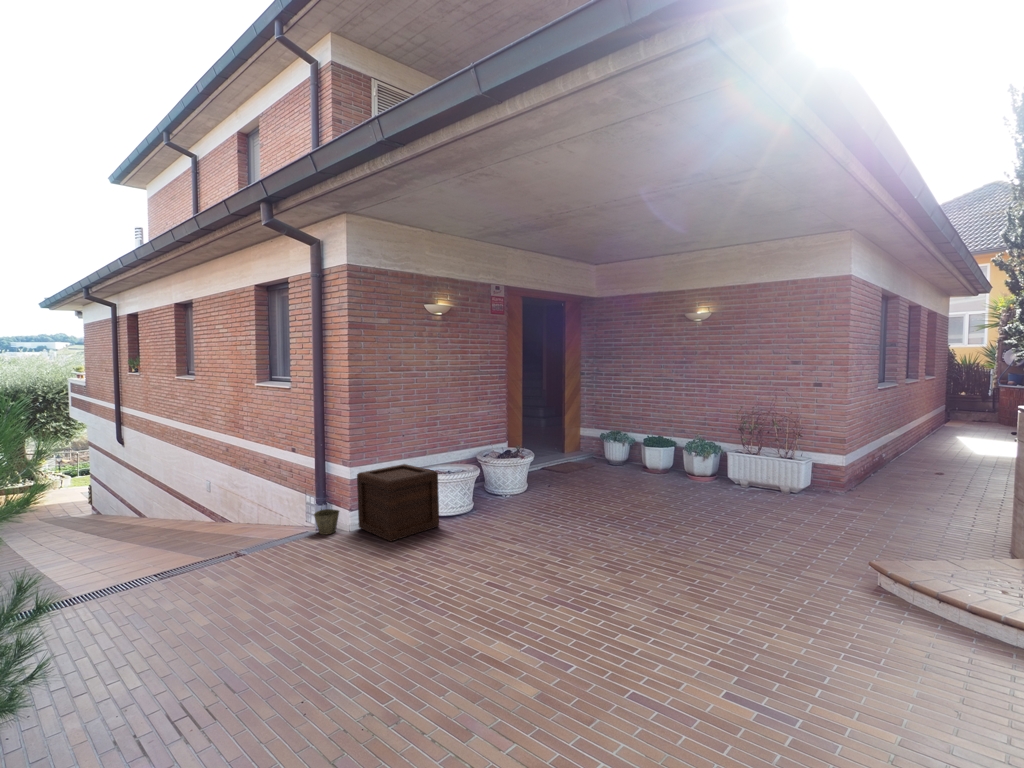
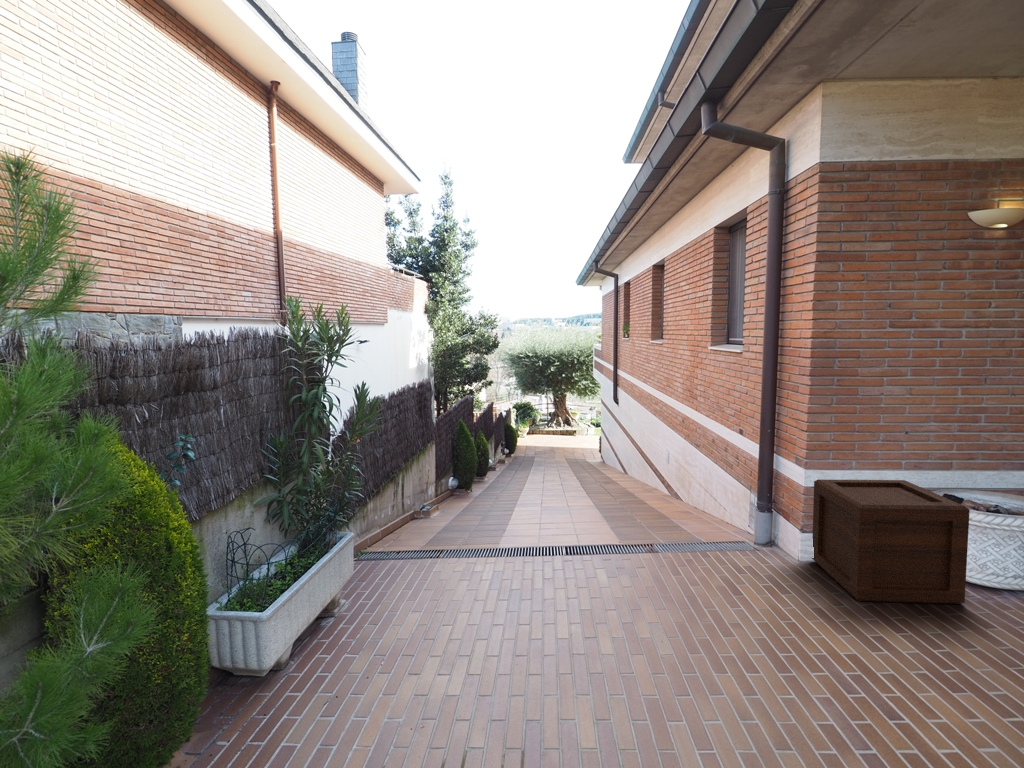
bucket: present [314,509,339,535] -> none [747,506,785,555]

